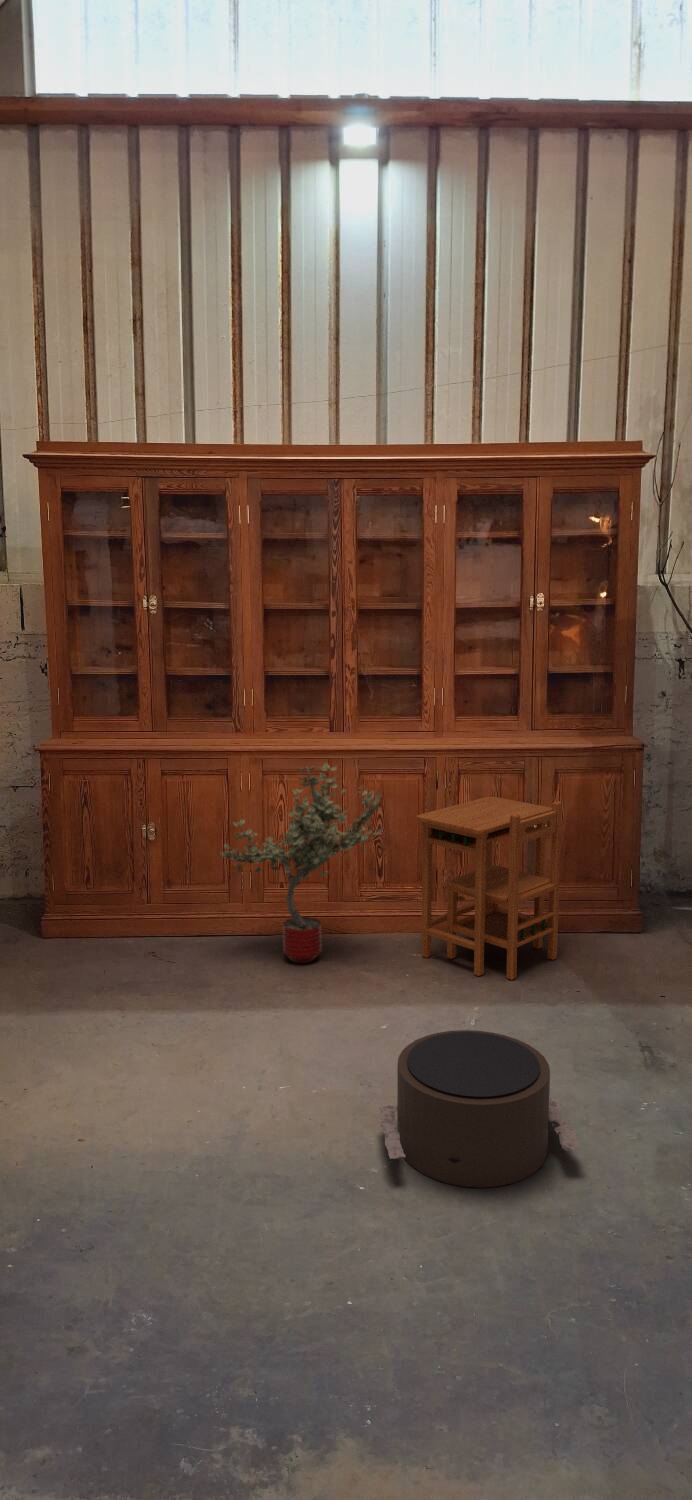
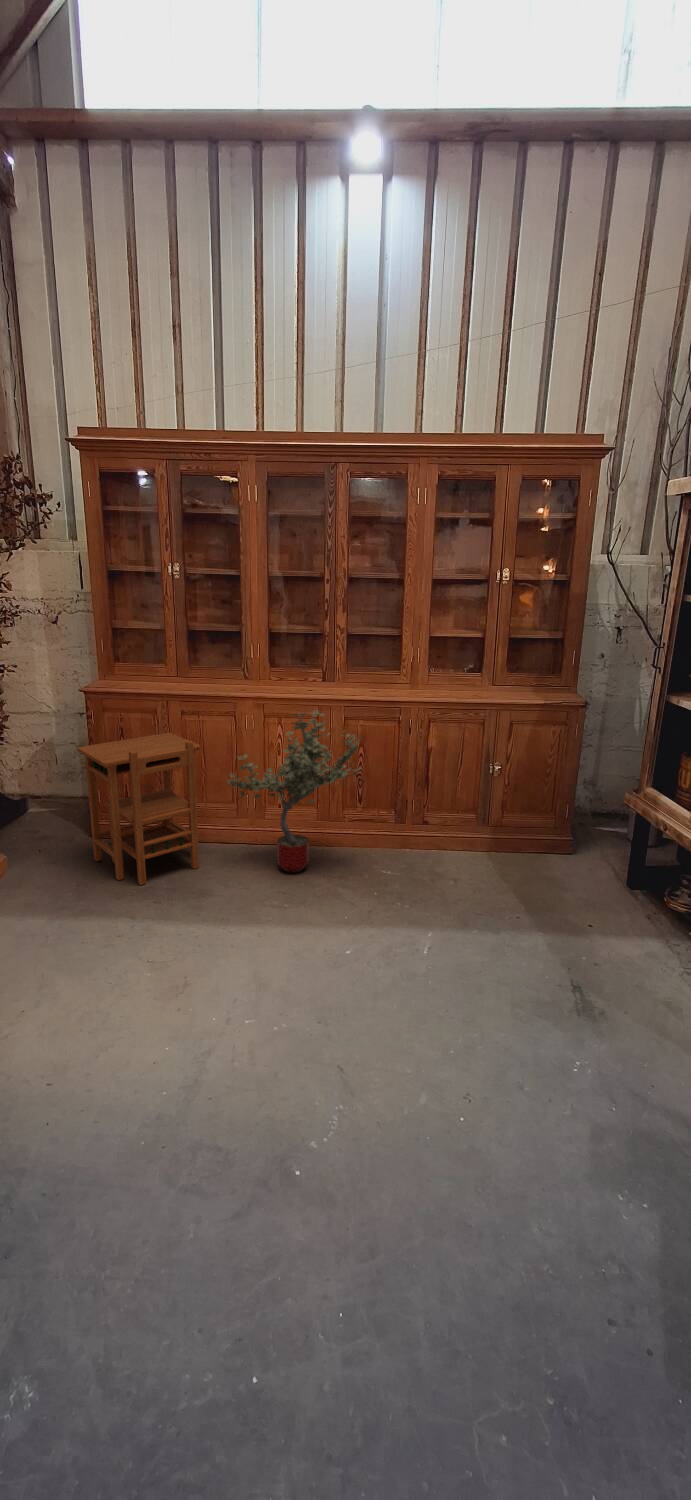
side table: present [416,796,562,980] -> present [78,733,201,885]
pouf: present [380,1030,580,1188] -> none [331,957,506,1108]

